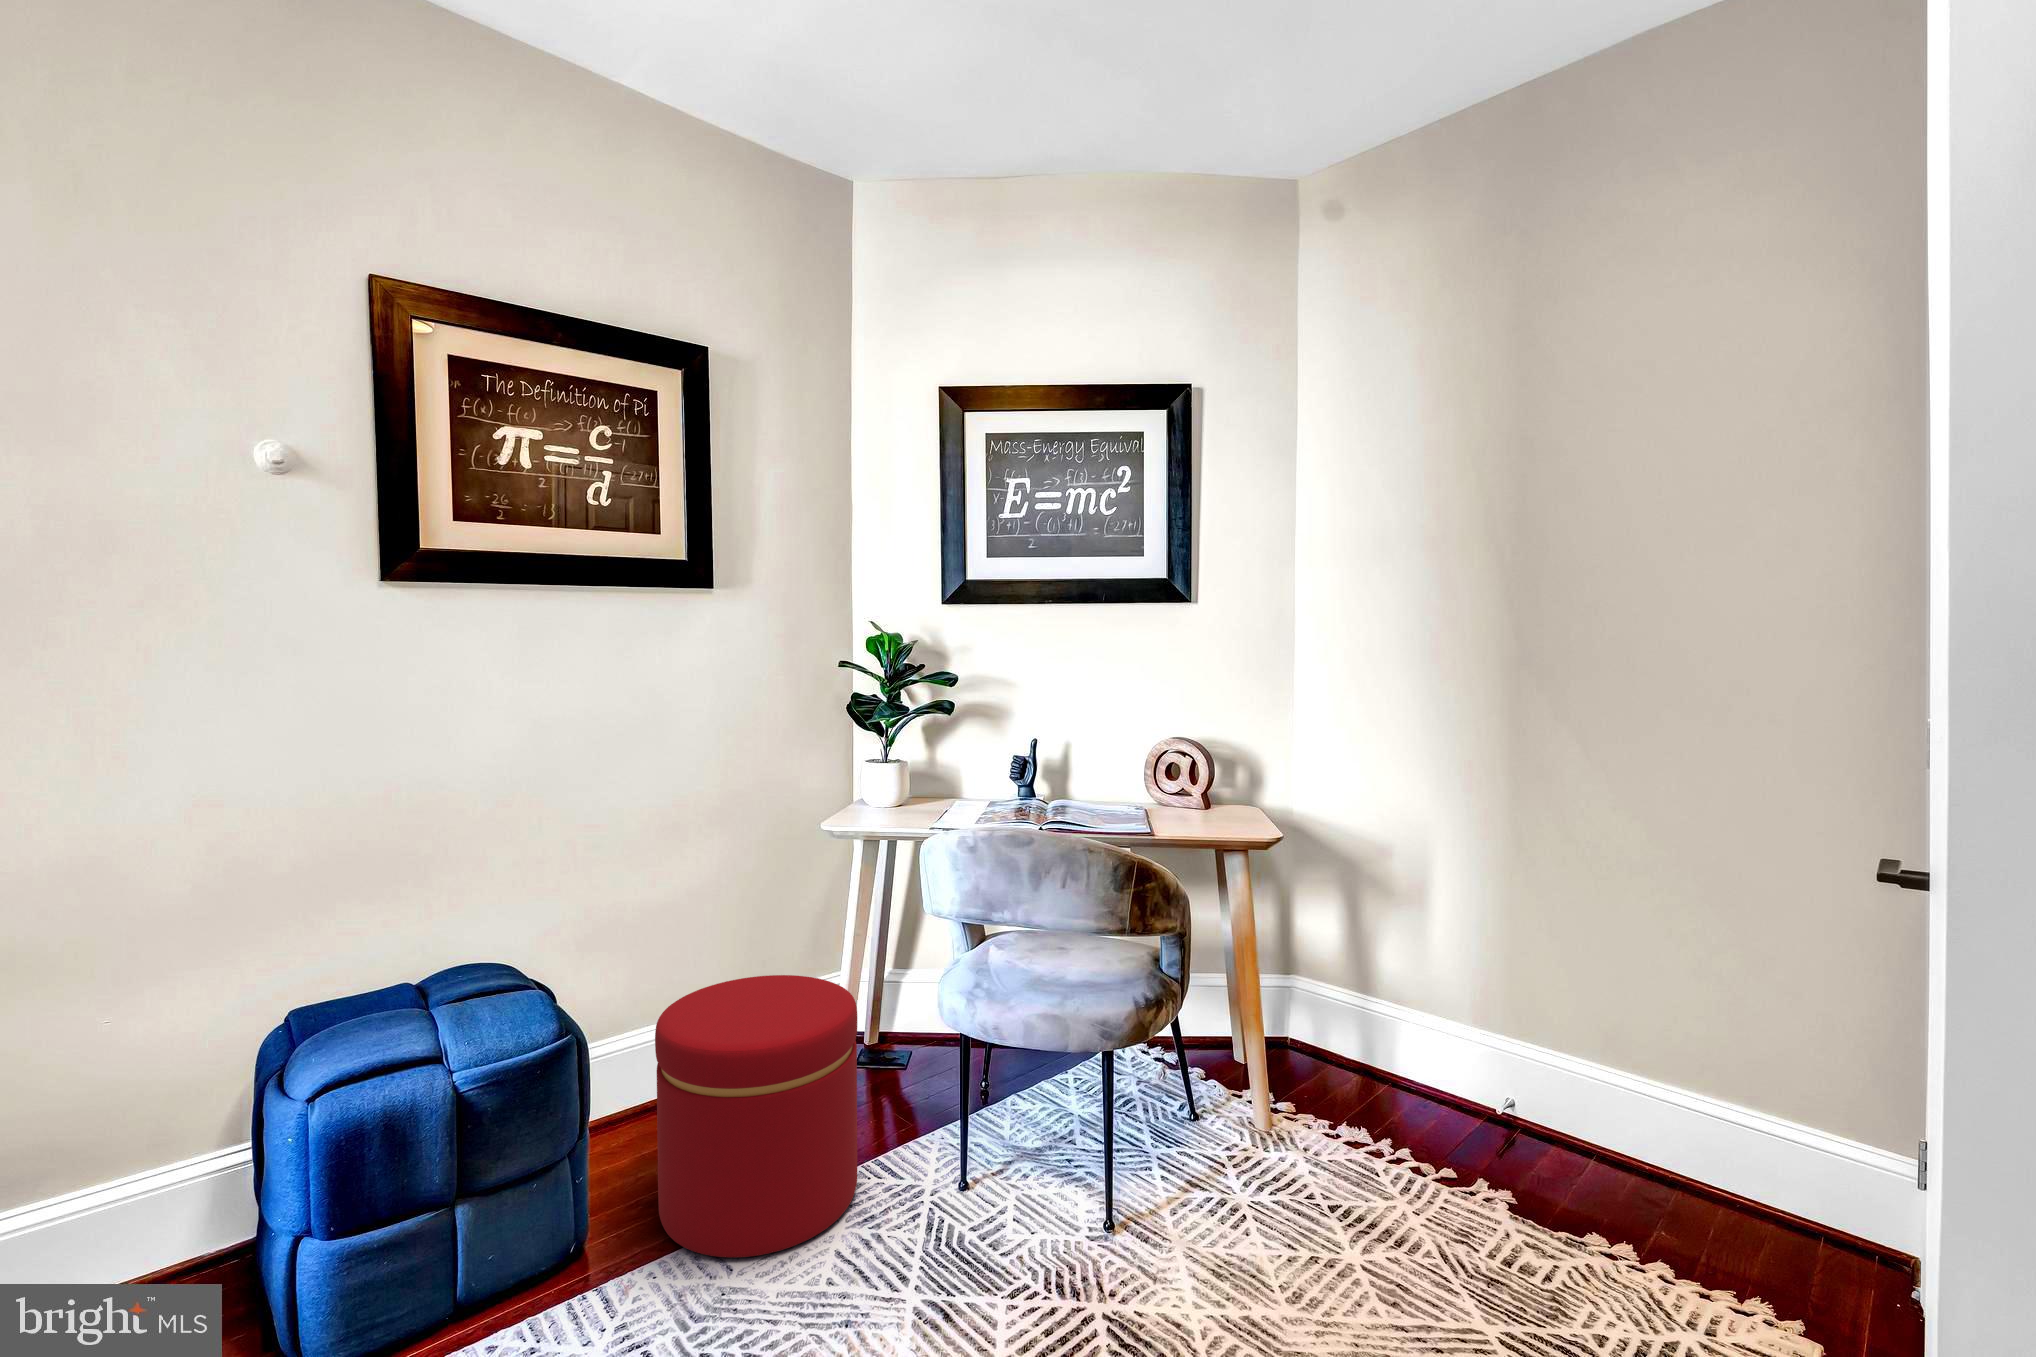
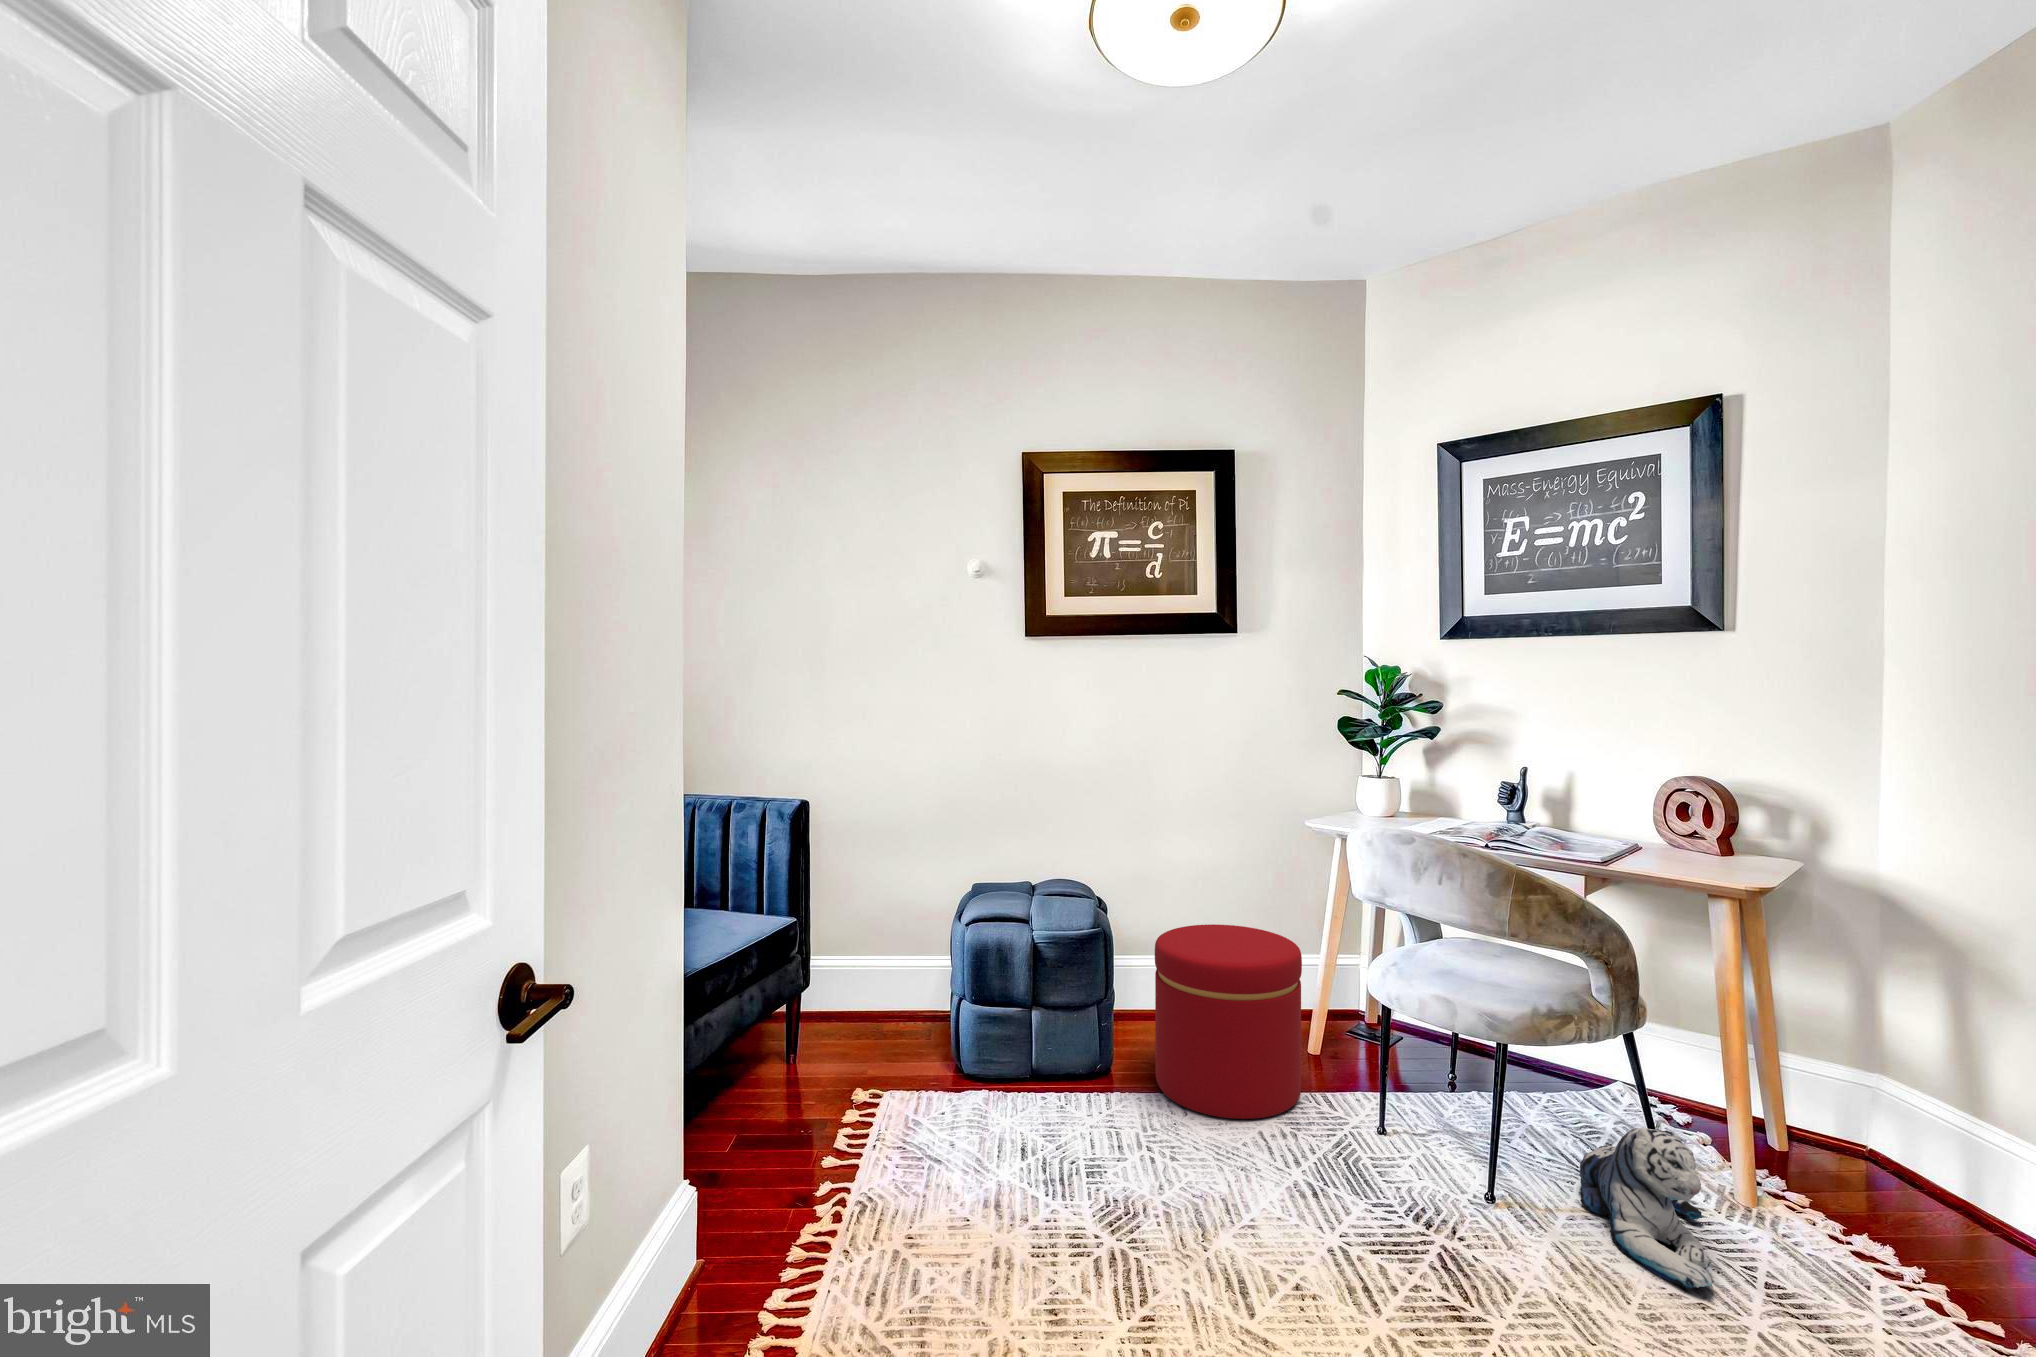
plush toy: none [1155,1093,1311,1248] -> present [1580,1128,1713,1289]

